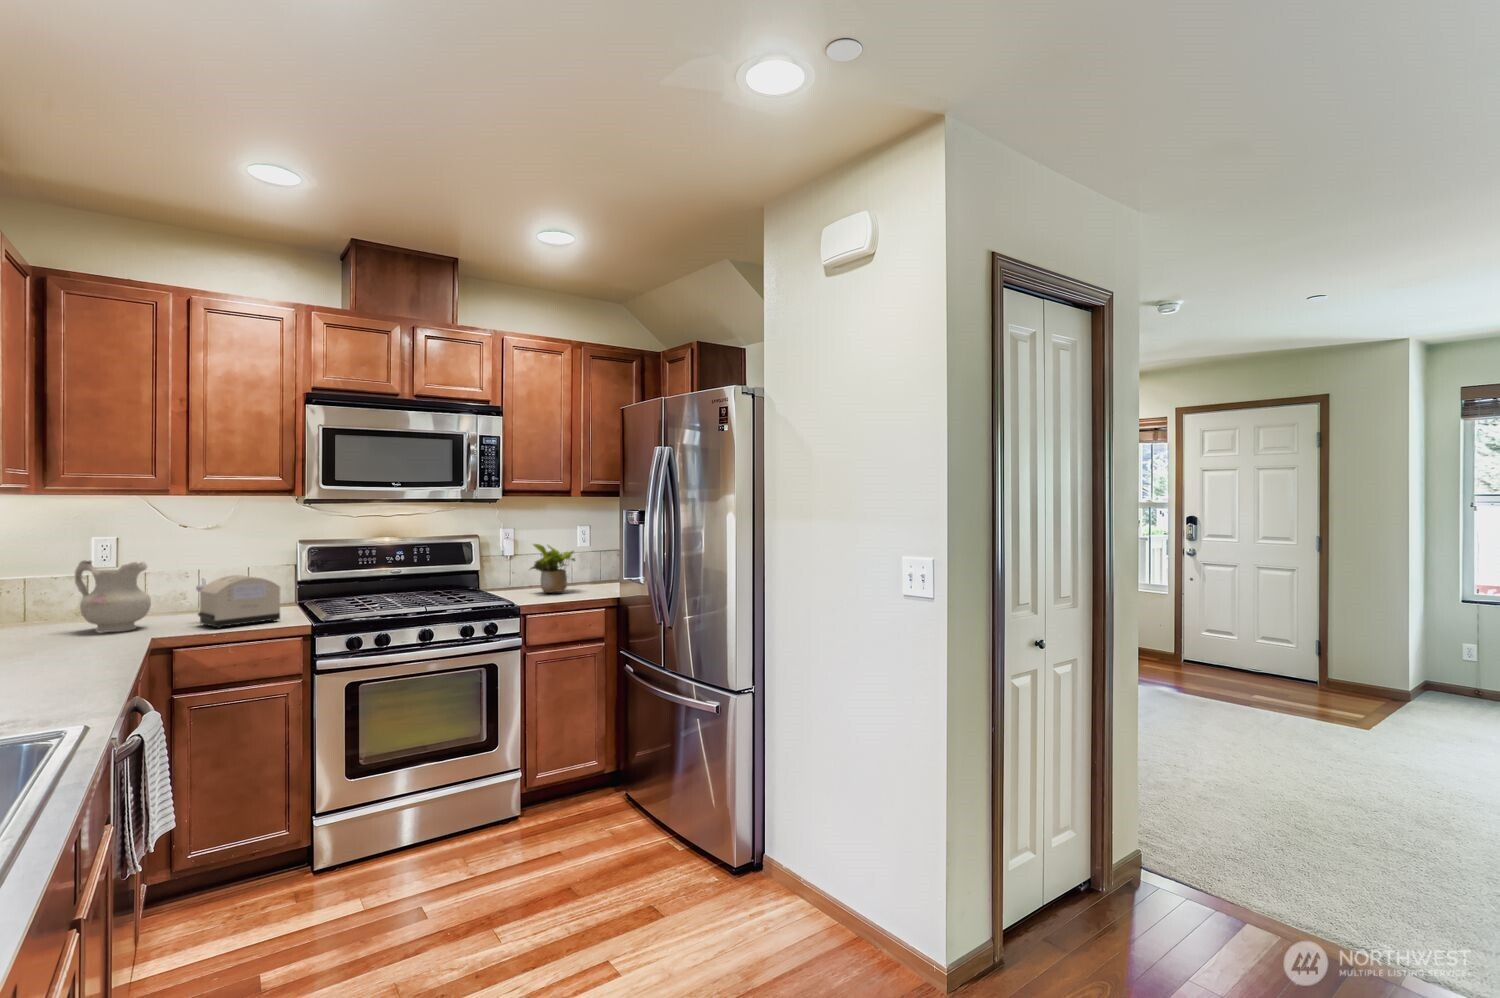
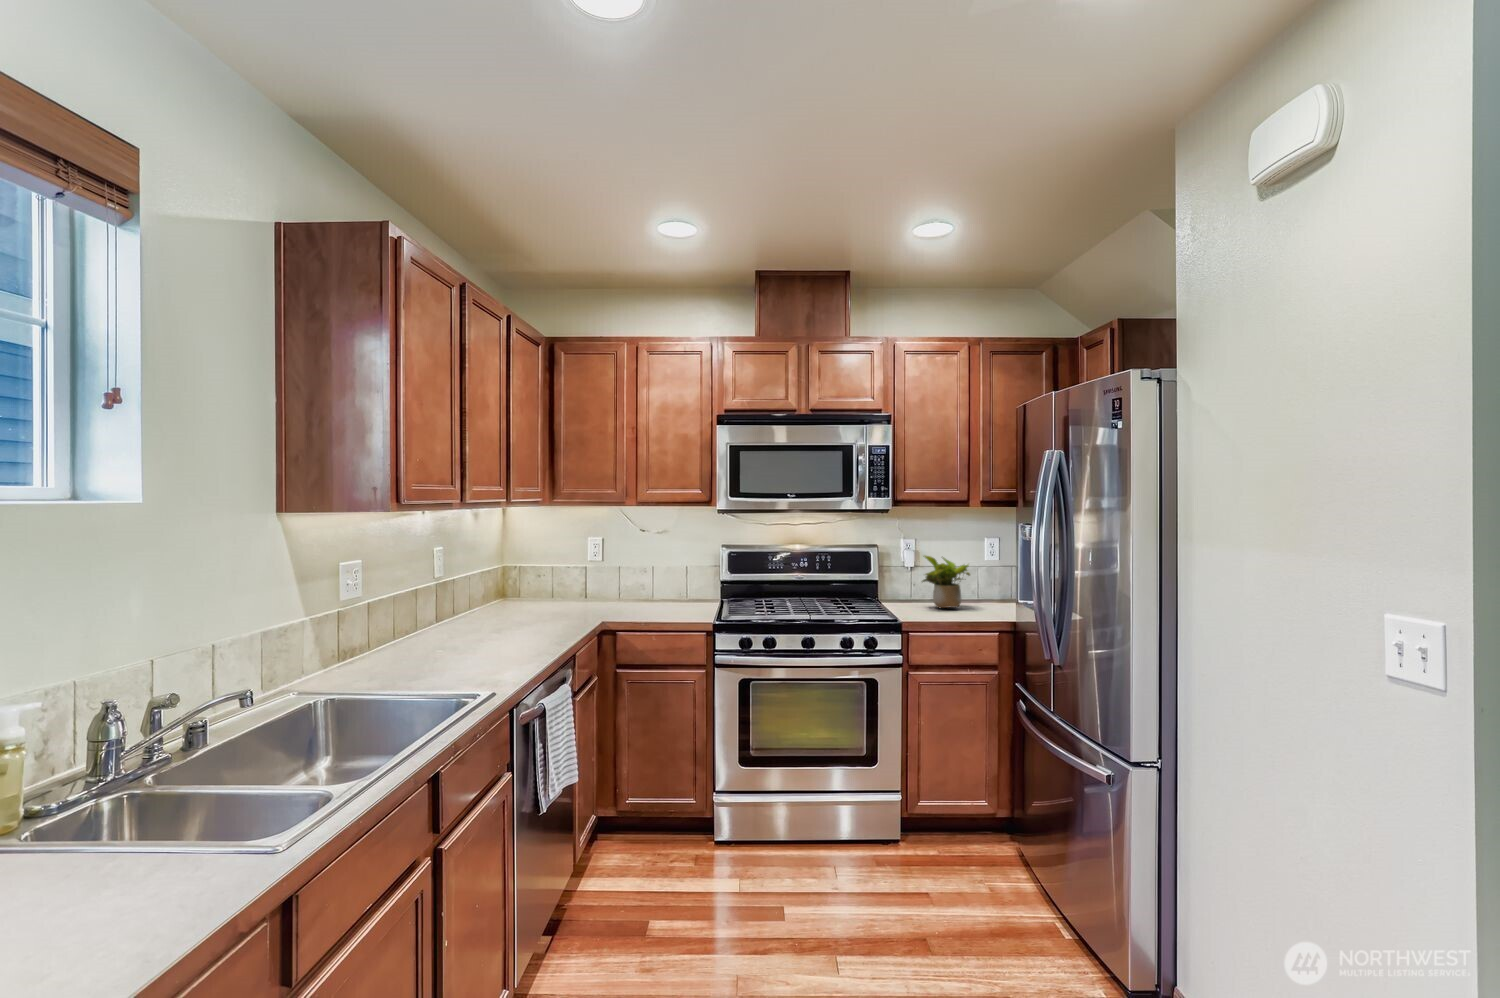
ceramic pitcher: present [75,561,151,632] -> none [565,556,609,614]
toaster: present [196,575,280,628] -> none [636,574,693,618]

